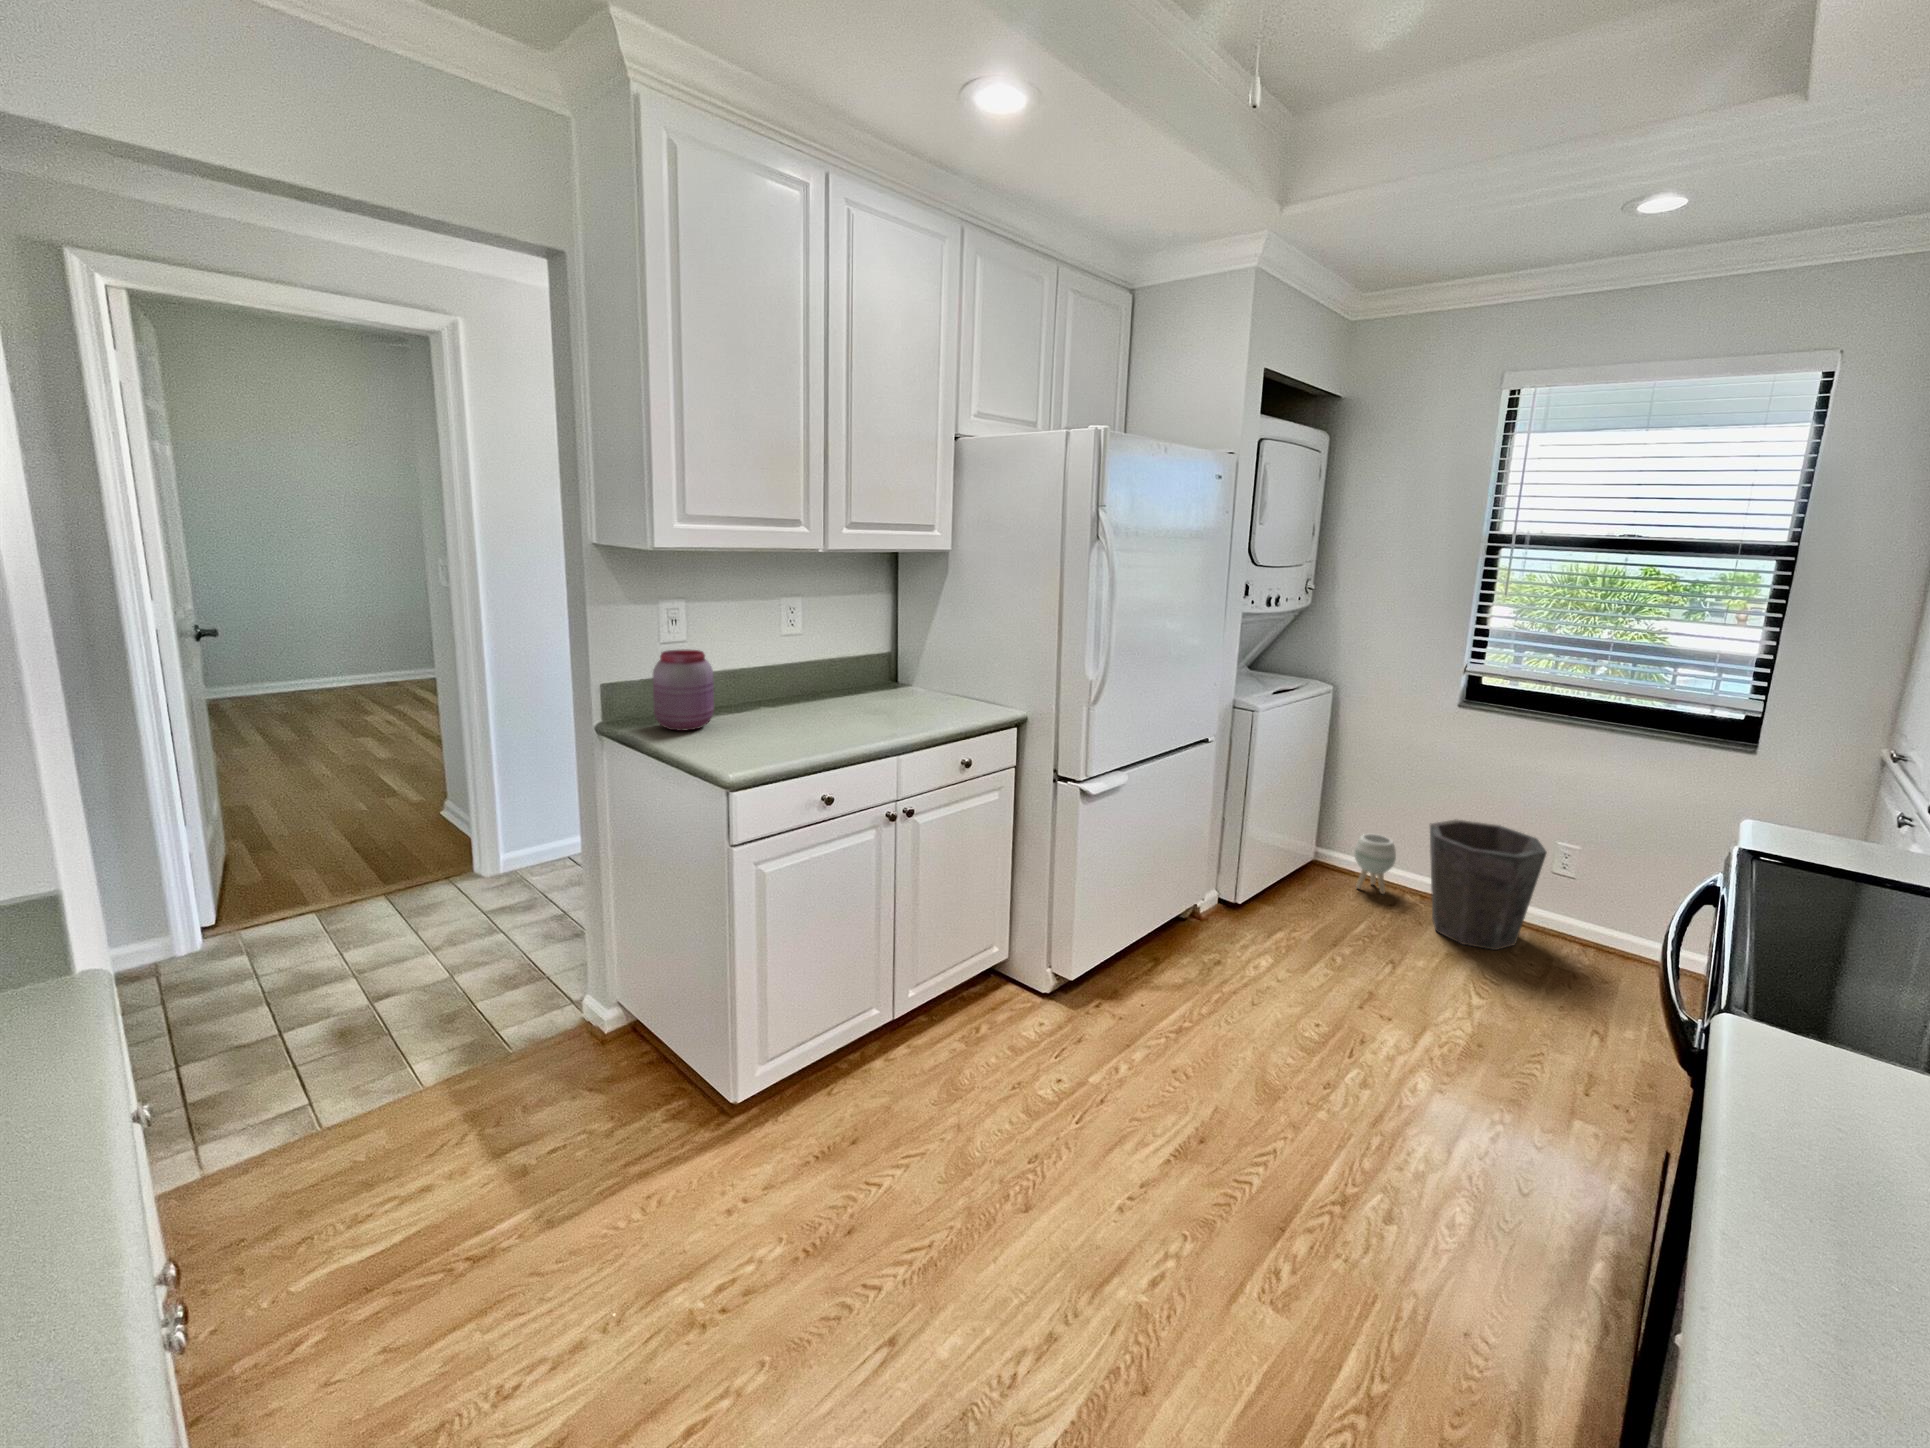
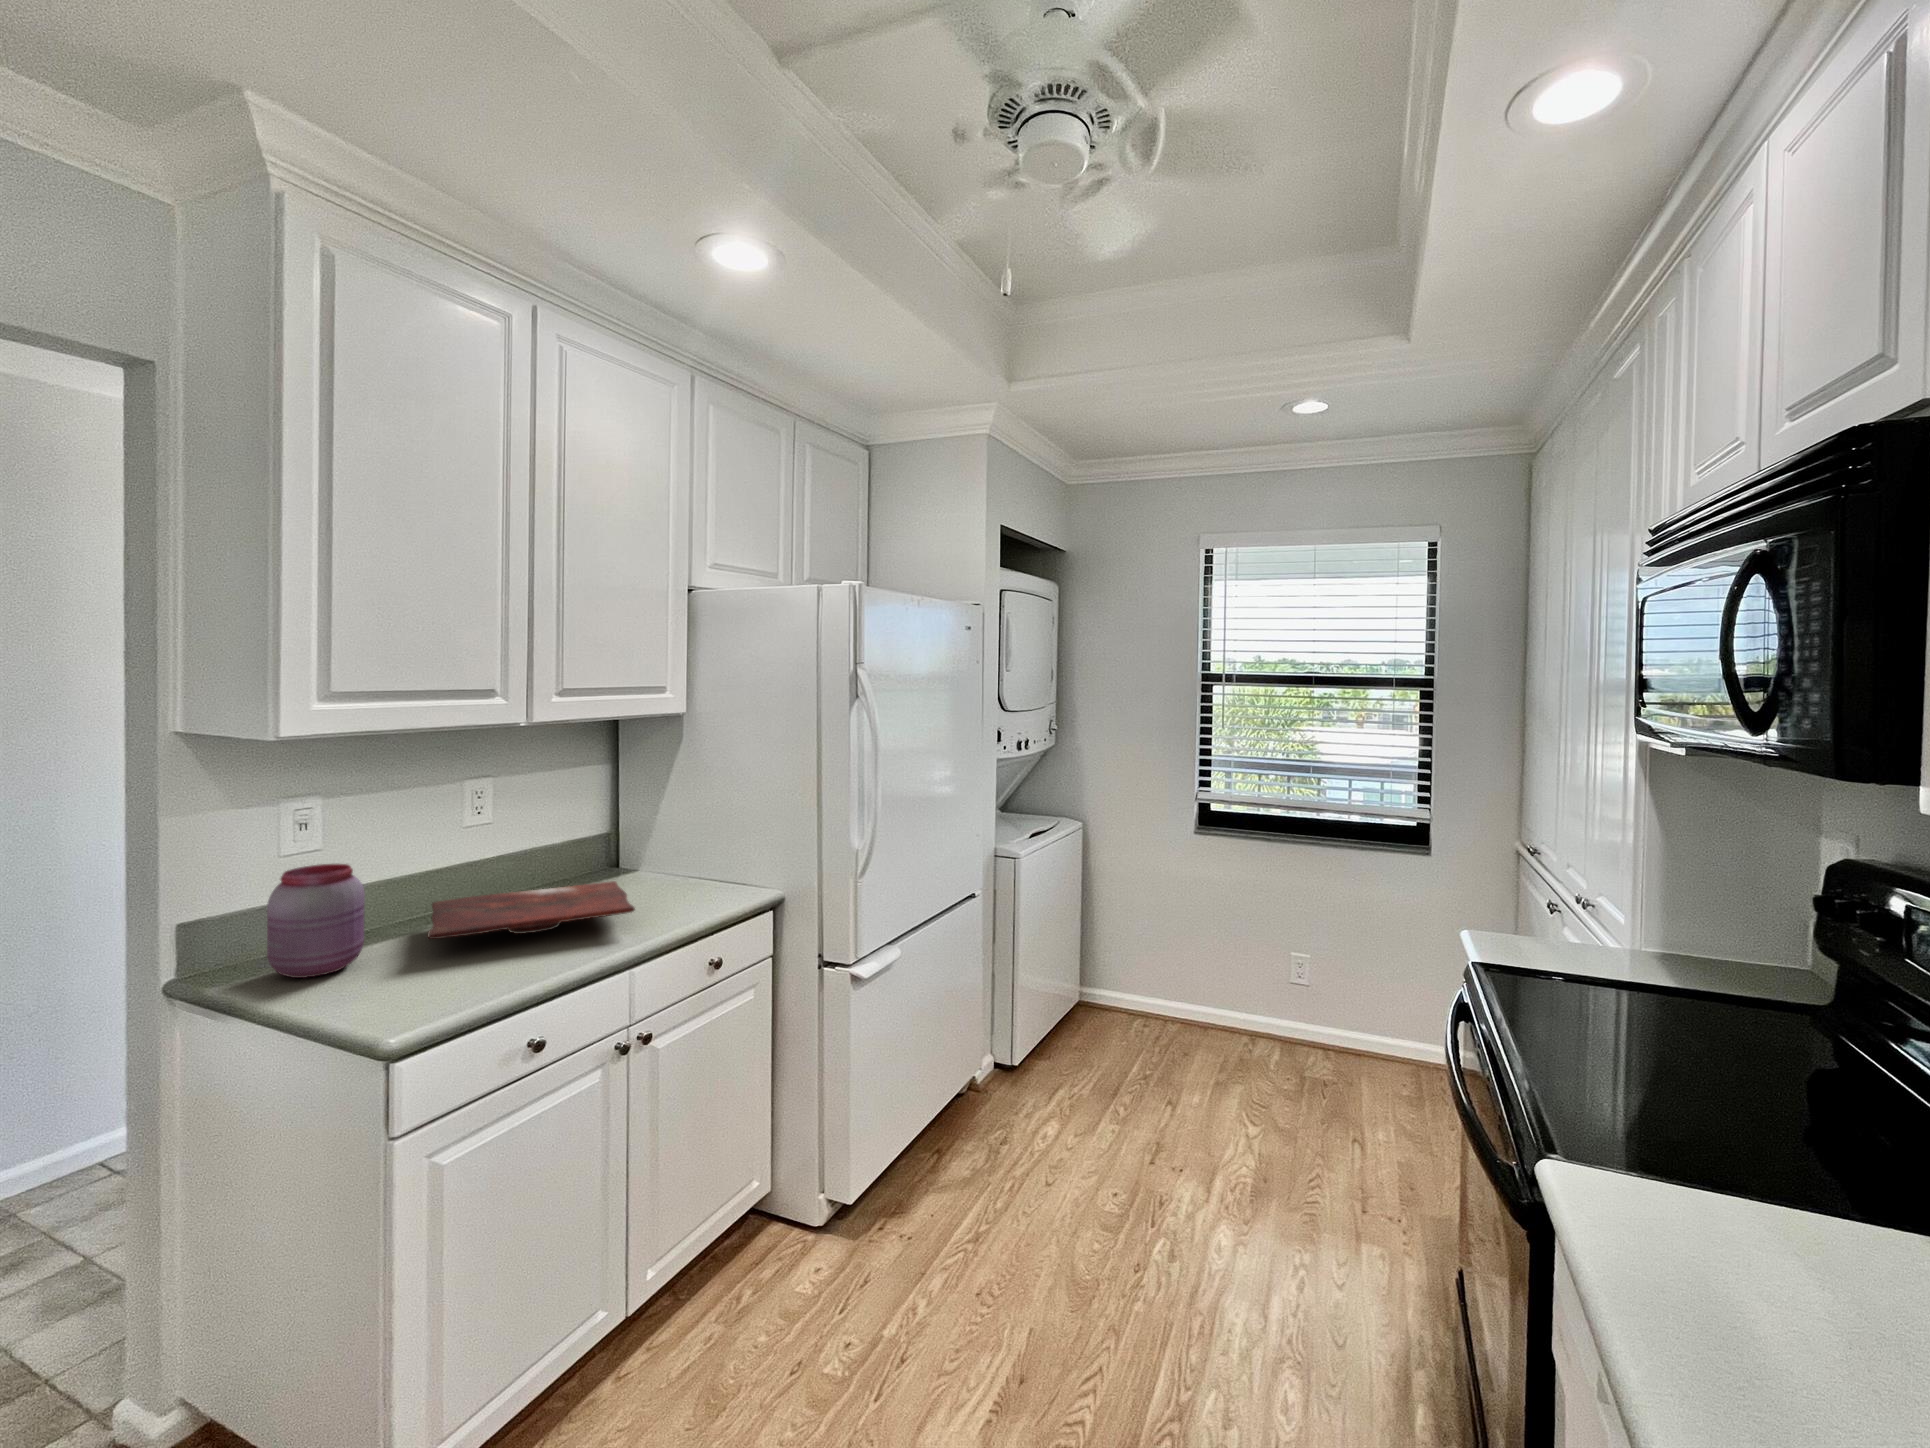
cutting board: none [755,689,903,720] -> present [428,881,635,939]
waste bin: present [1430,819,1547,950] -> none [1183,943,1286,1071]
planter: present [1354,834,1396,894] -> none [1116,967,1154,1028]

